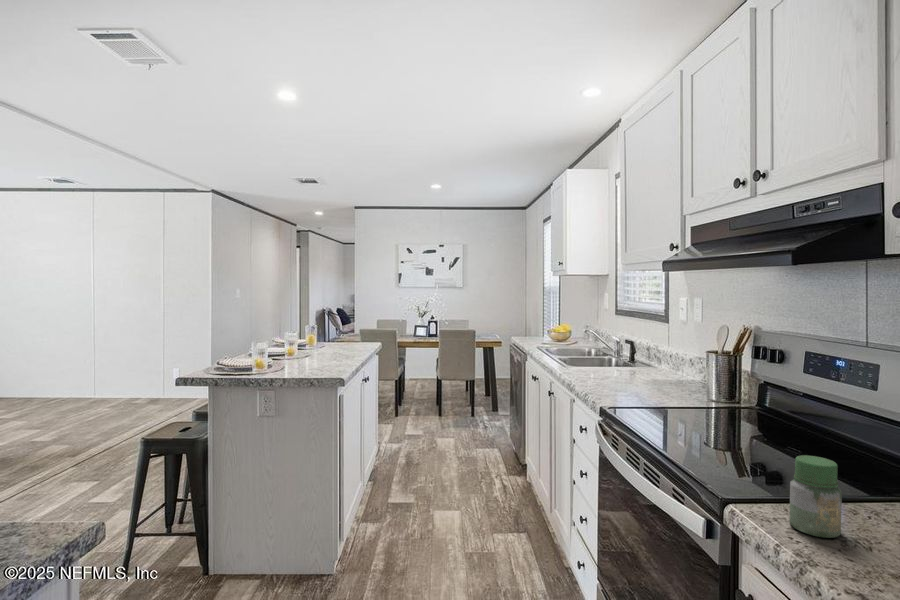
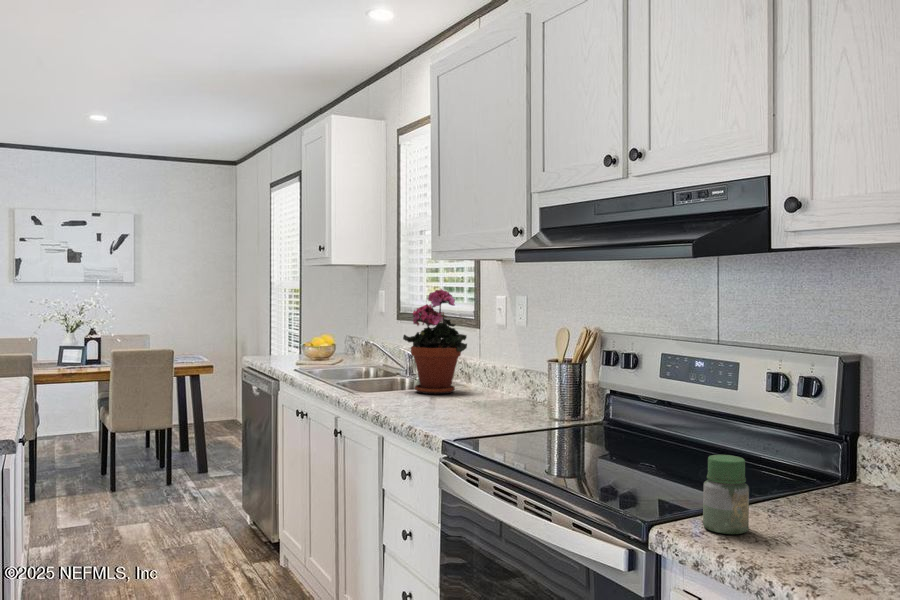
potted plant: none [603,292,654,372] -> present [403,289,467,394]

